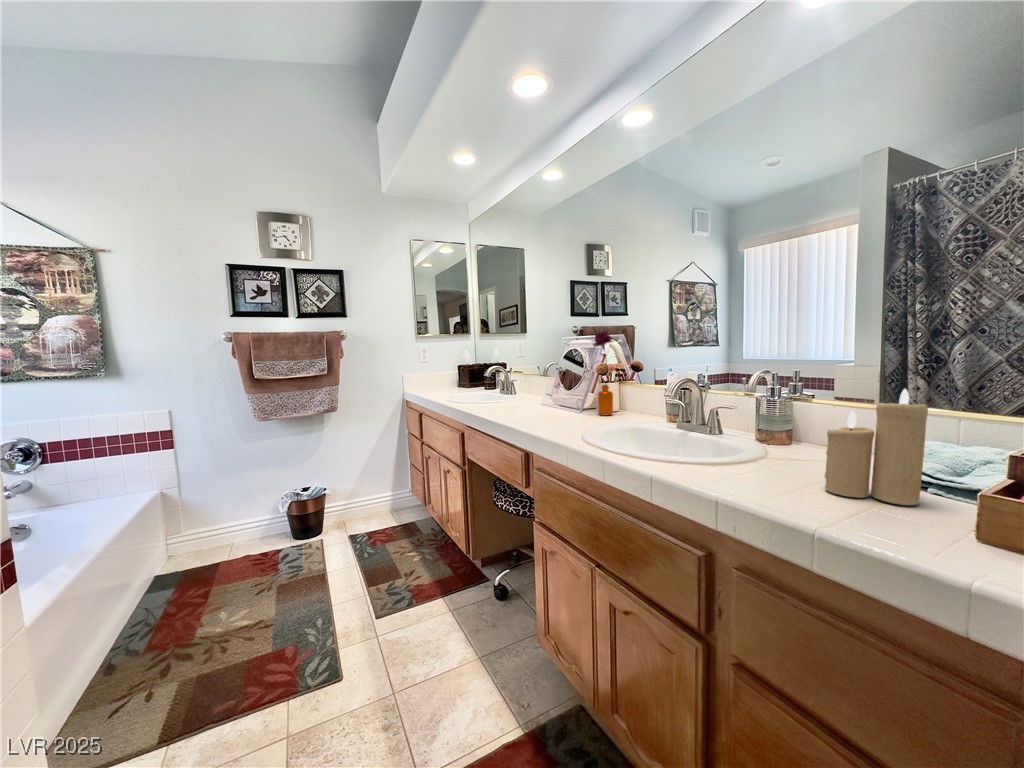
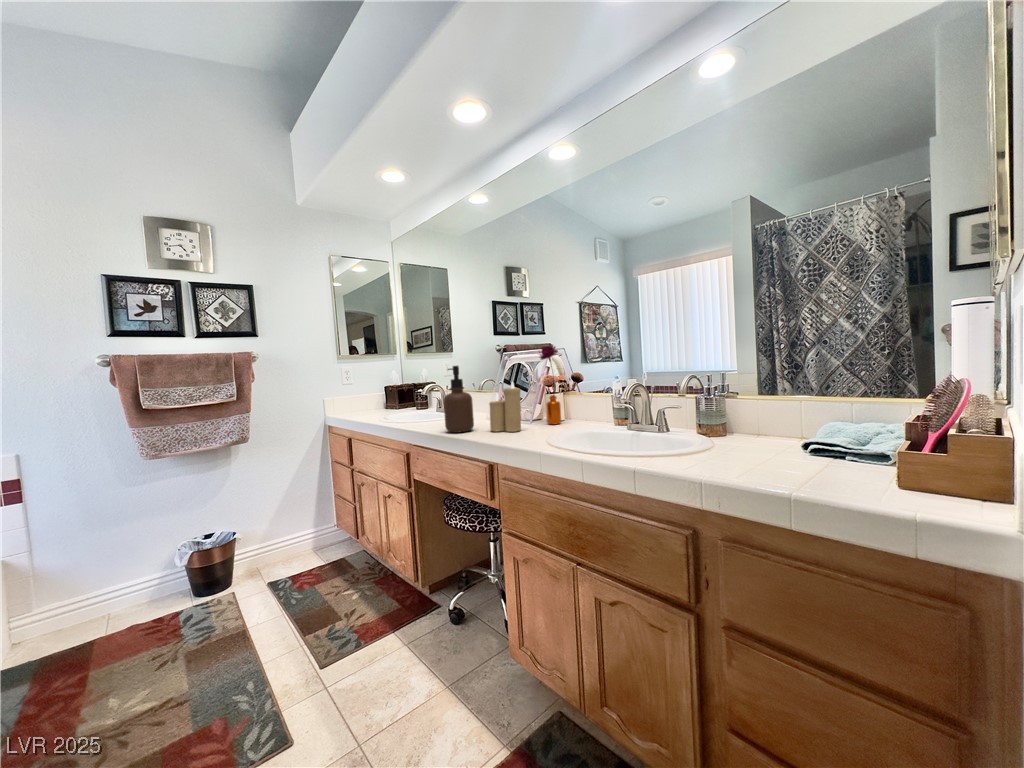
soap dispenser: none [492,351,521,417] -> present [444,366,474,433]
candle: present [824,389,928,505] -> present [489,382,521,432]

